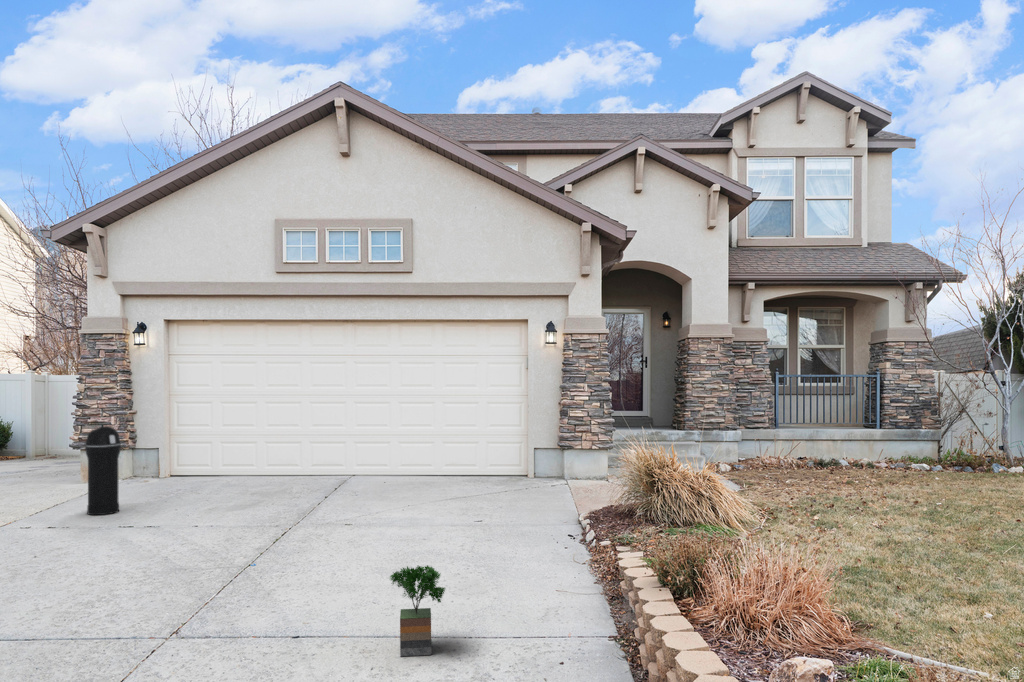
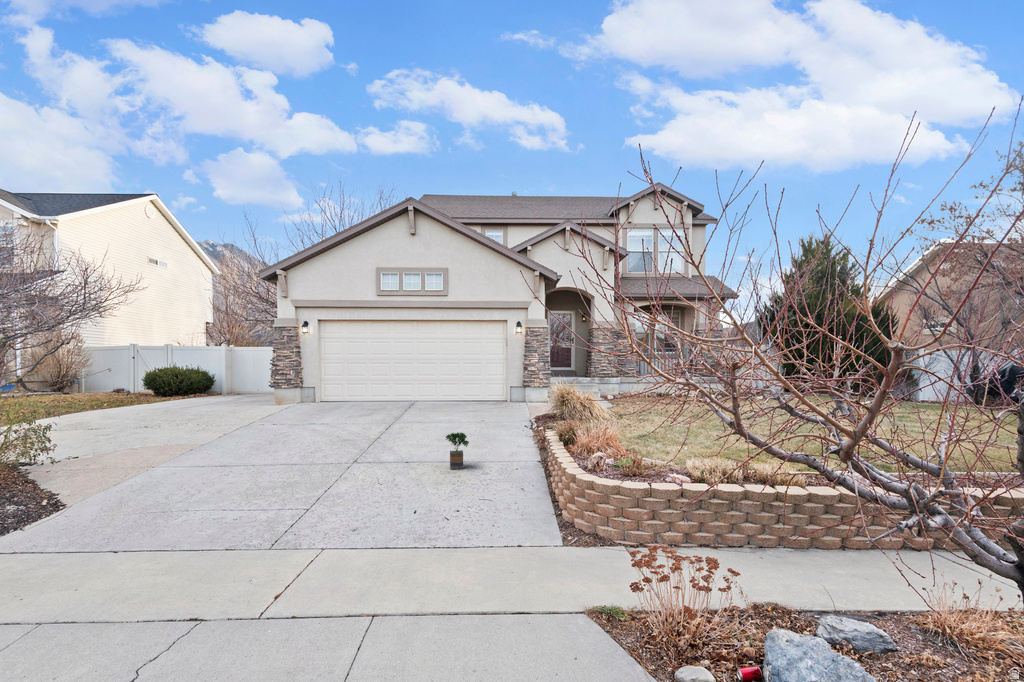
trash can: present [85,426,121,515] -> none [287,375,304,418]

